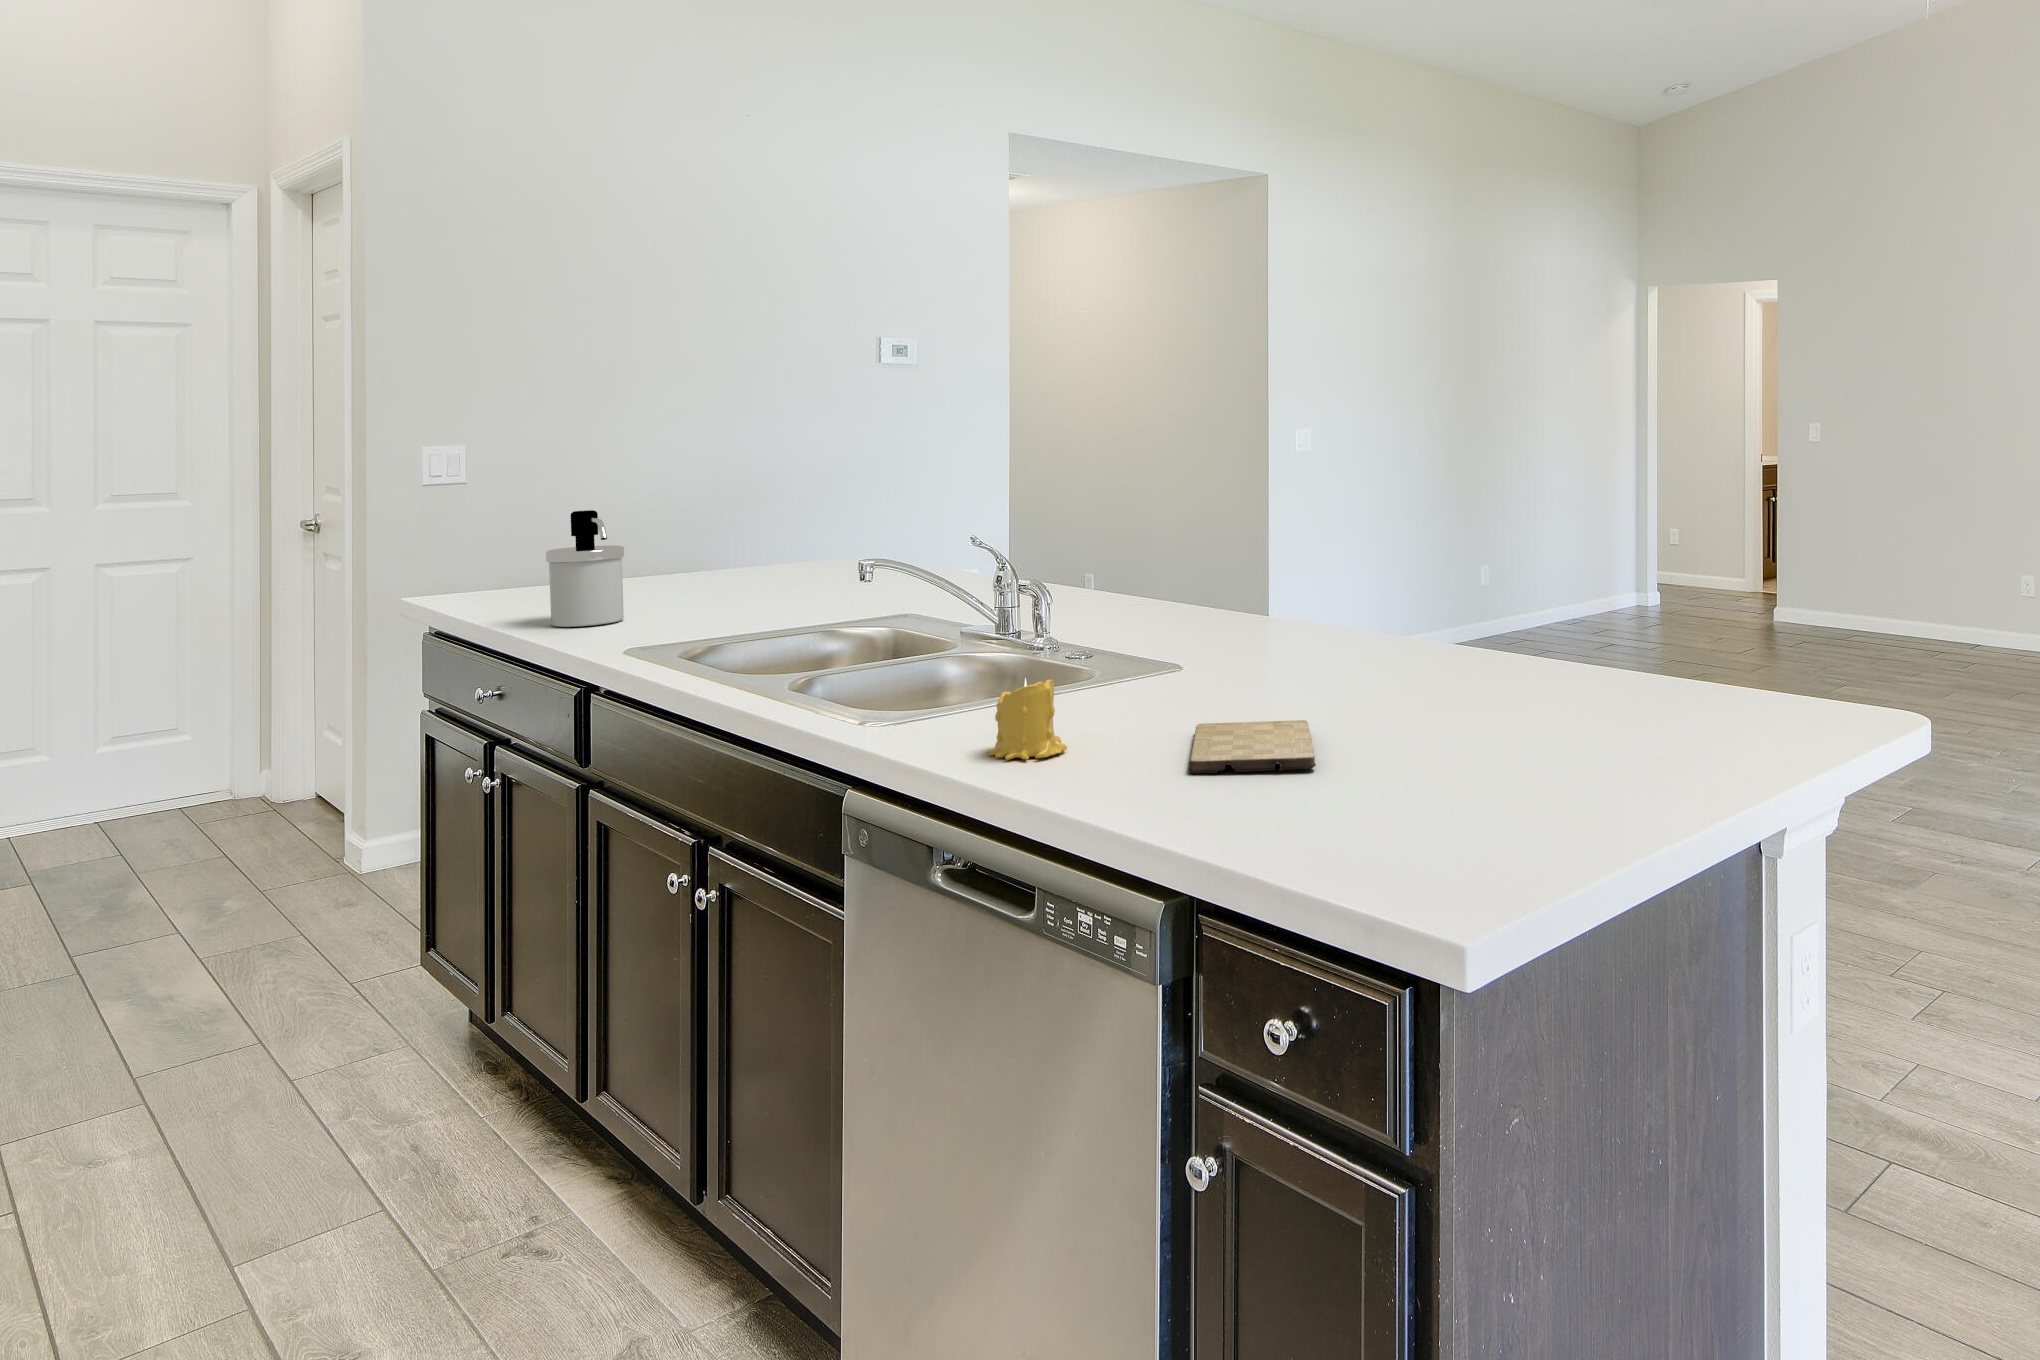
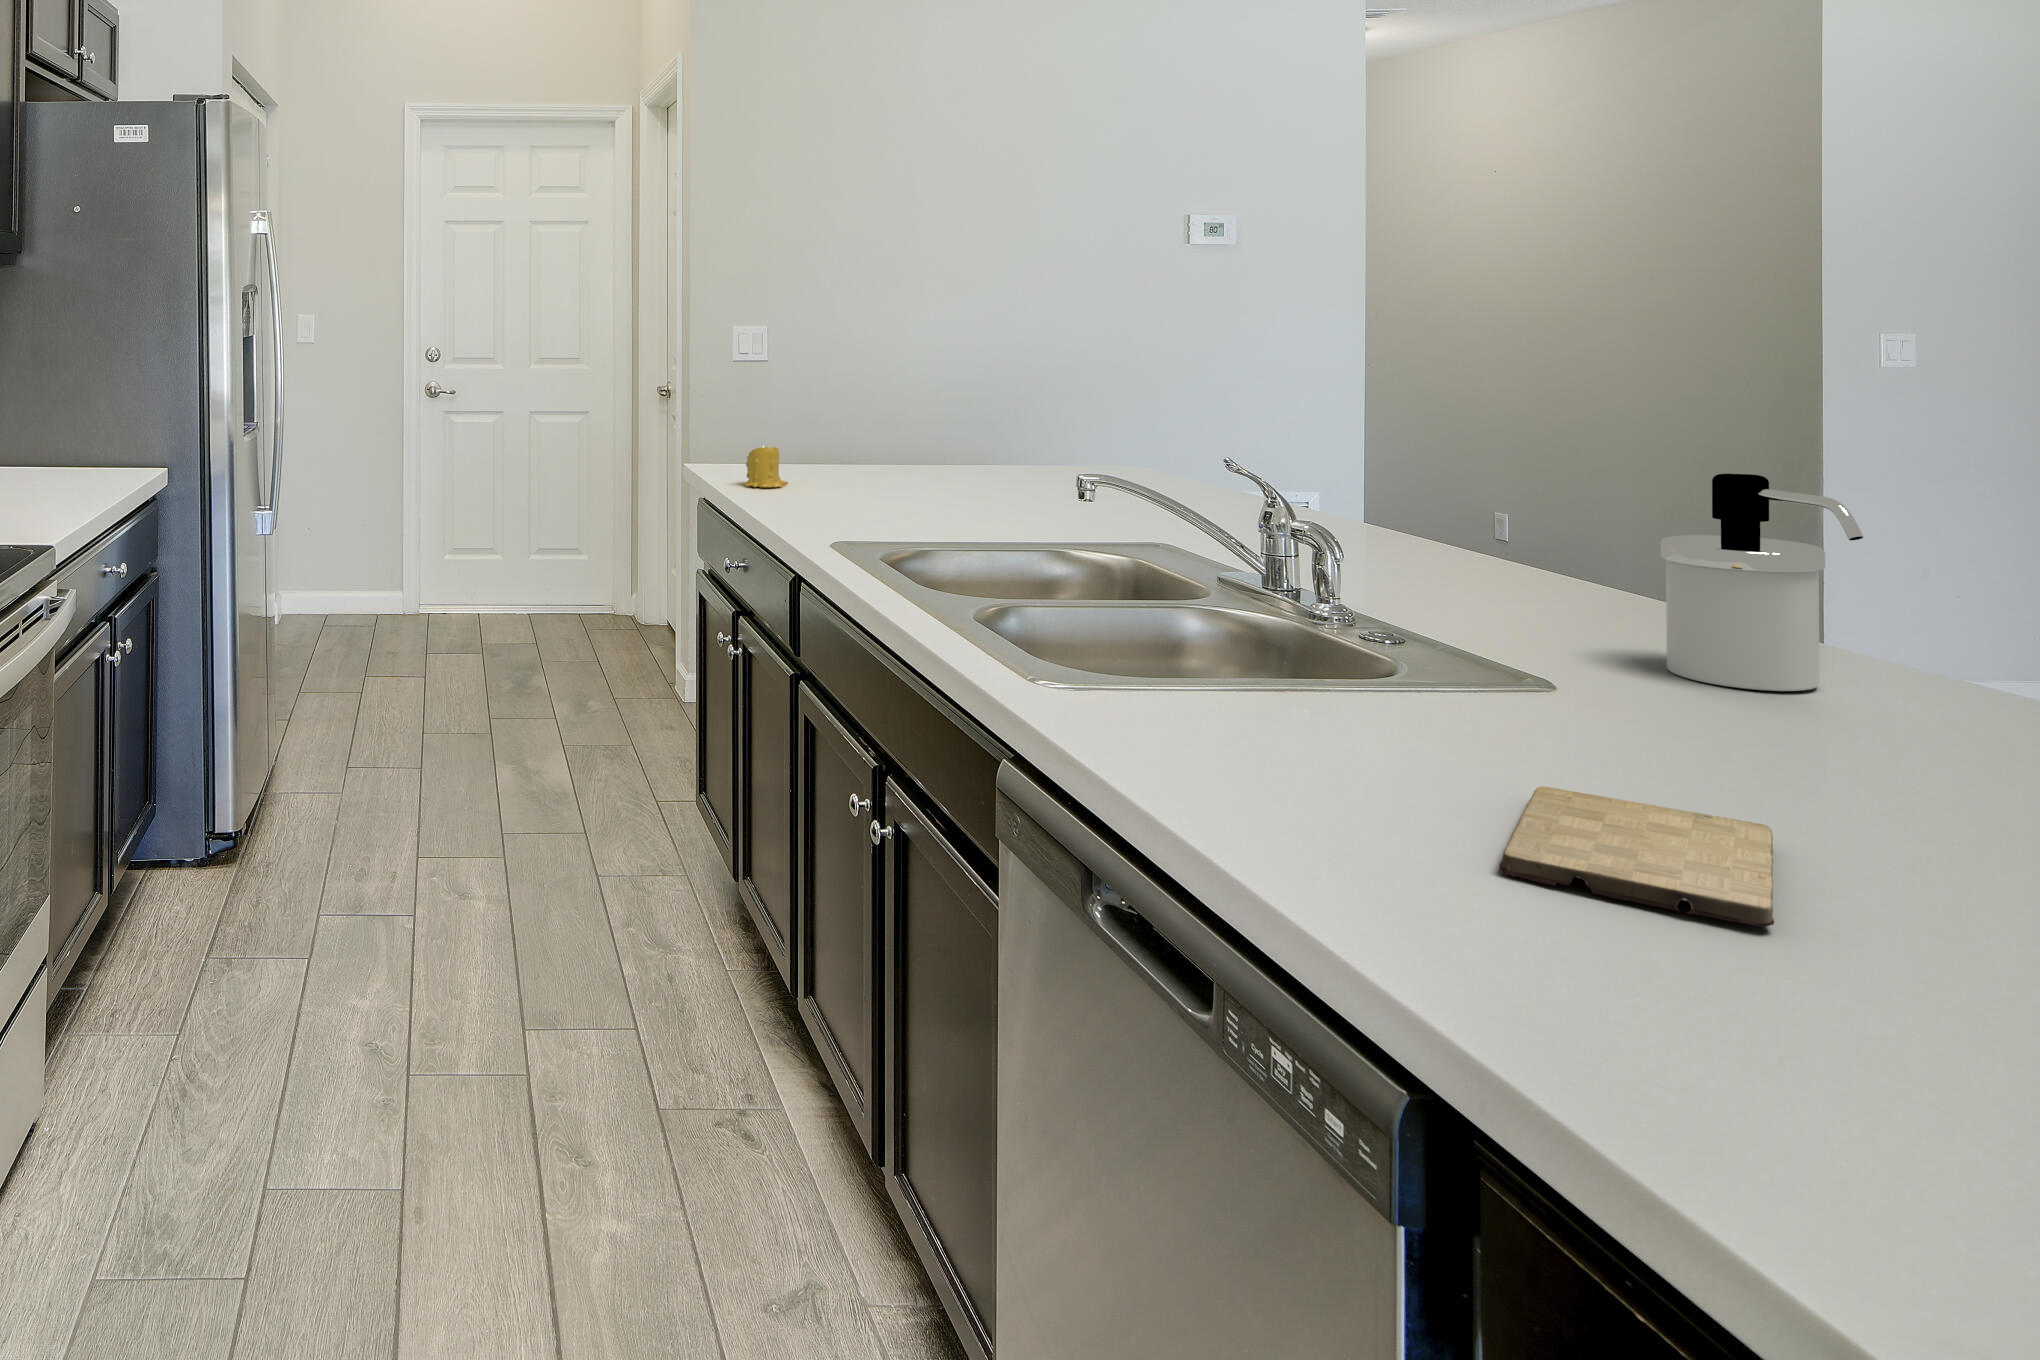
soap dispenser: present [546,510,624,627] -> present [1661,473,1863,691]
candle: present [988,678,1067,760] -> present [743,446,788,487]

